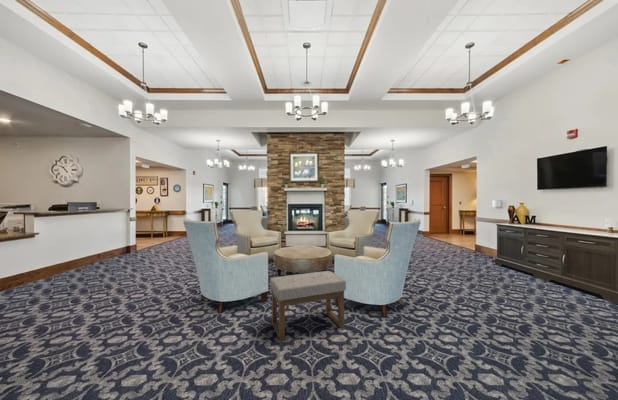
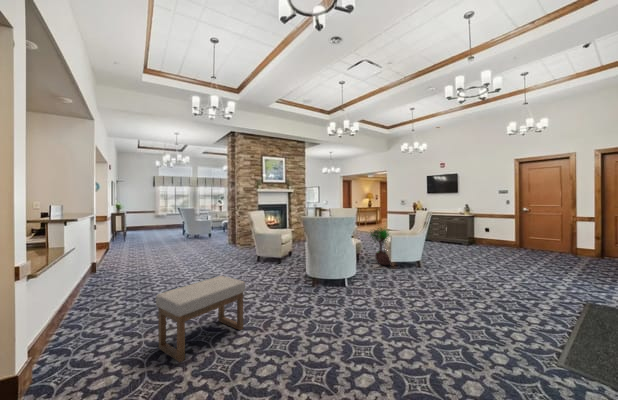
potted tree: none [534,233,589,294] -> present [370,228,390,265]

